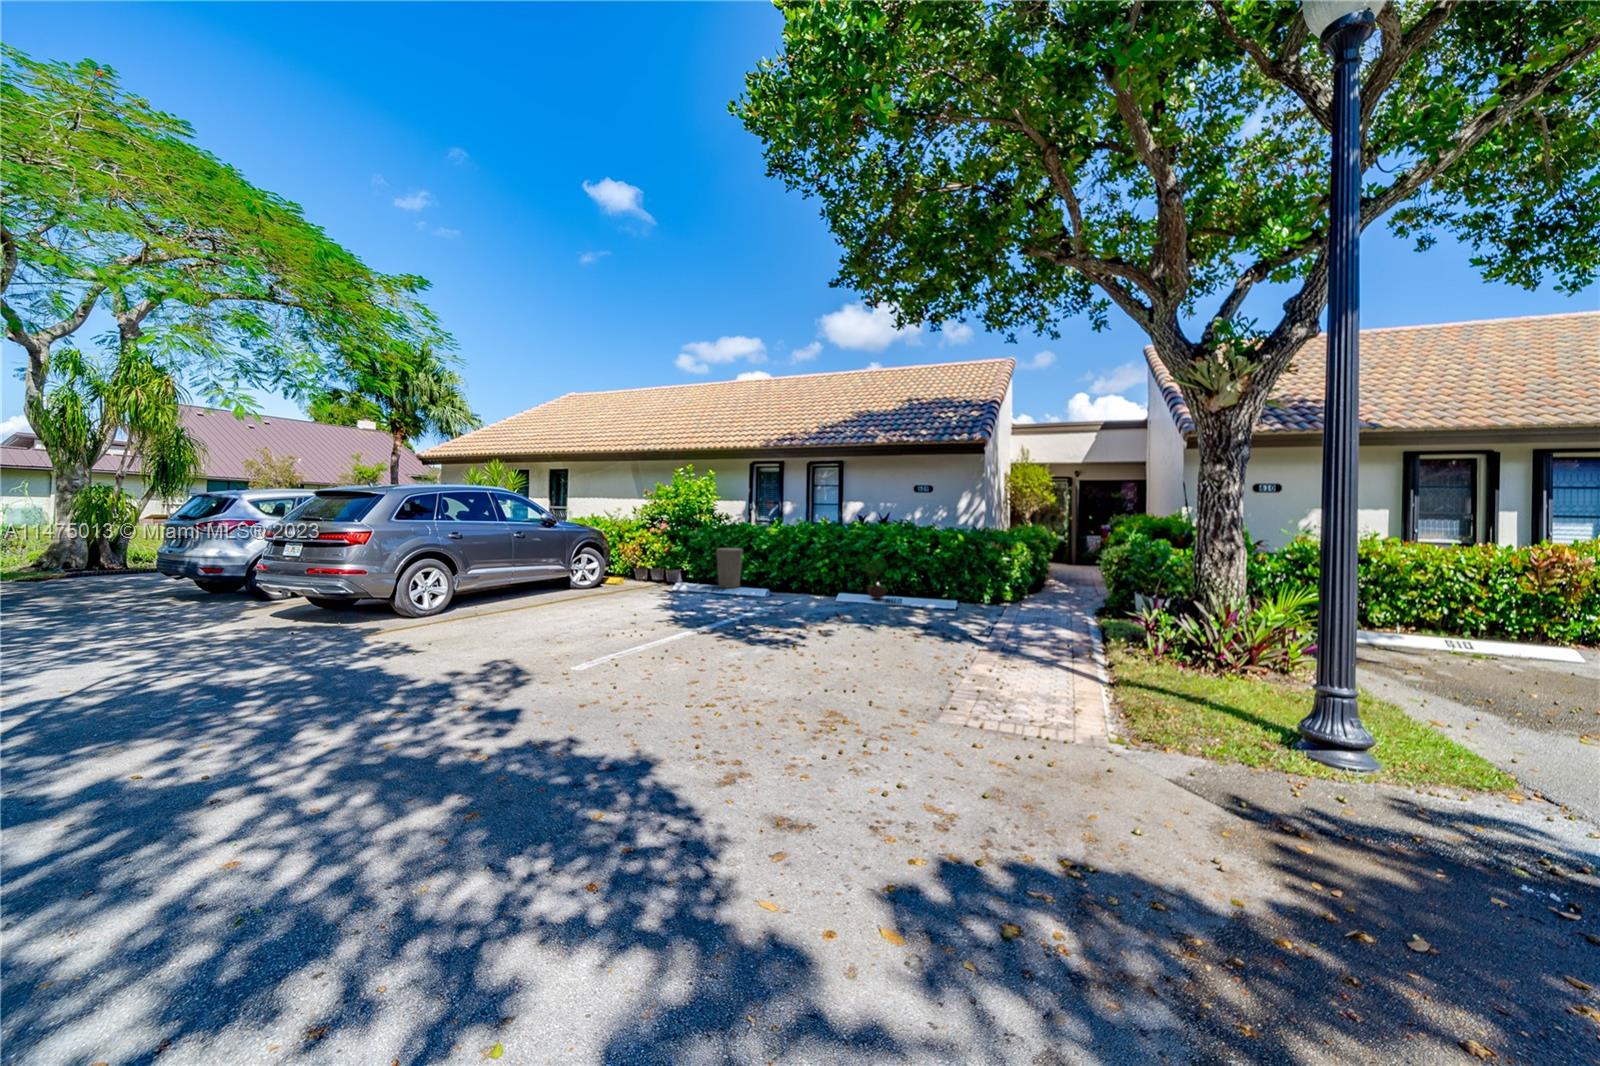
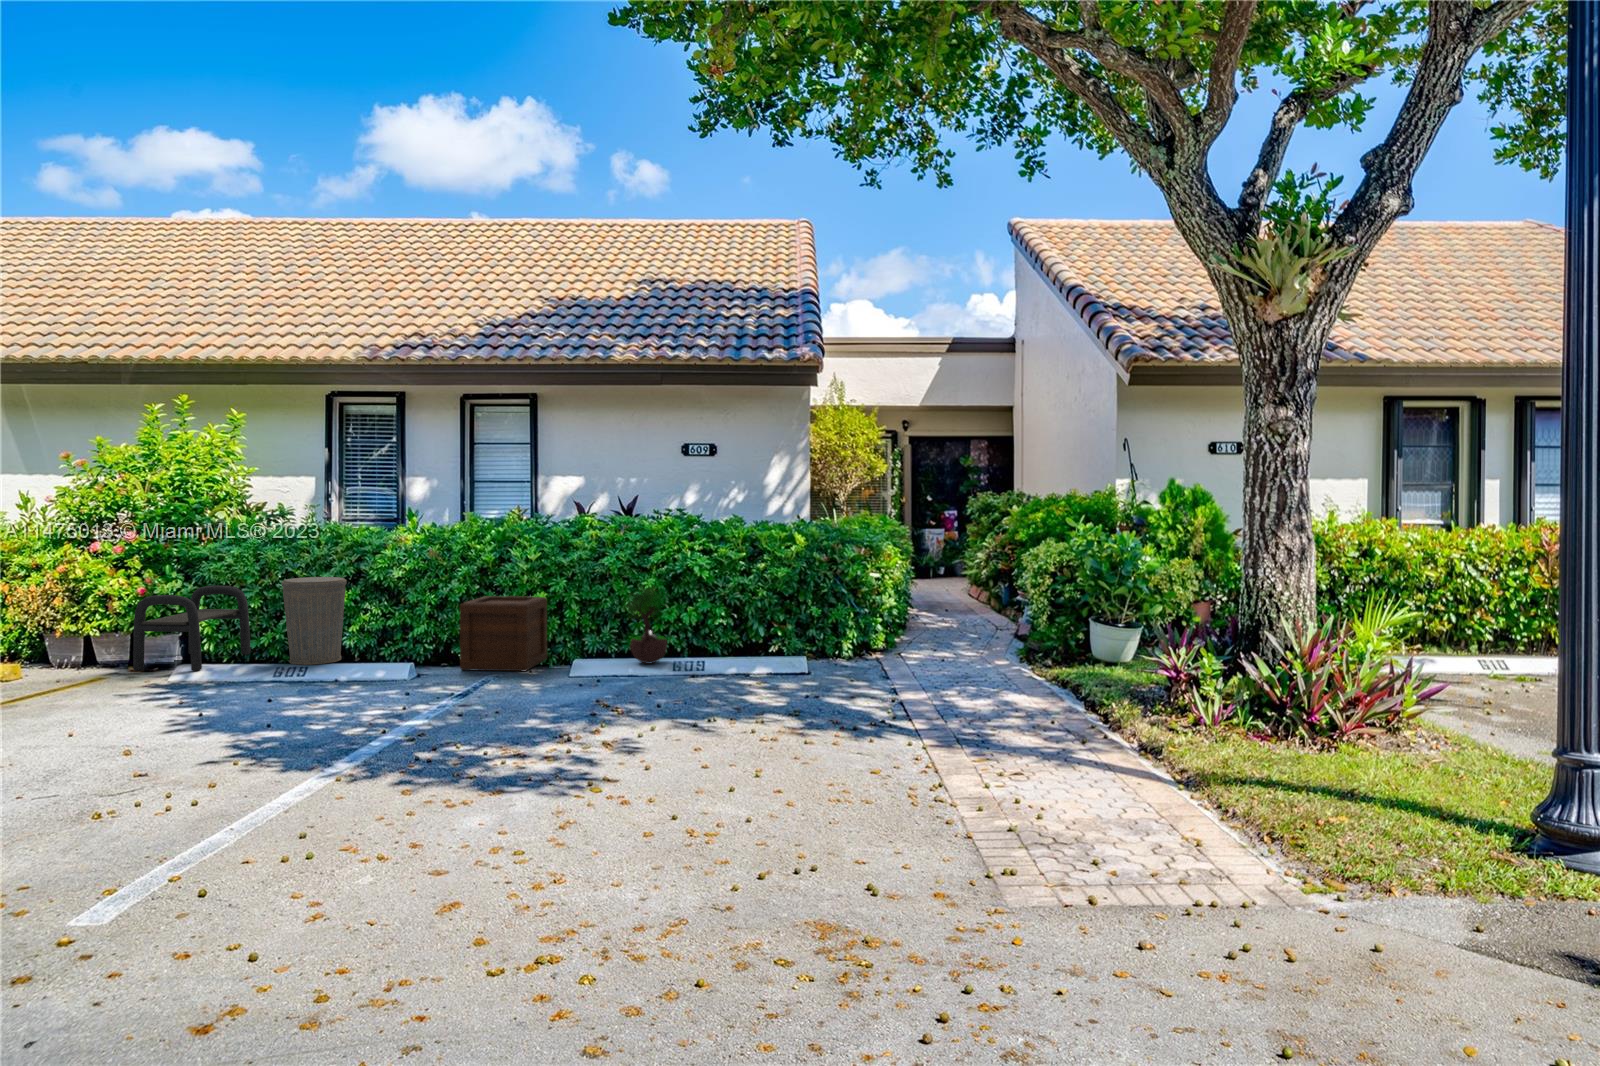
bench: none [659,550,706,586] -> present [133,586,251,671]
wooden crate: none [786,560,830,598] -> present [460,596,547,671]

